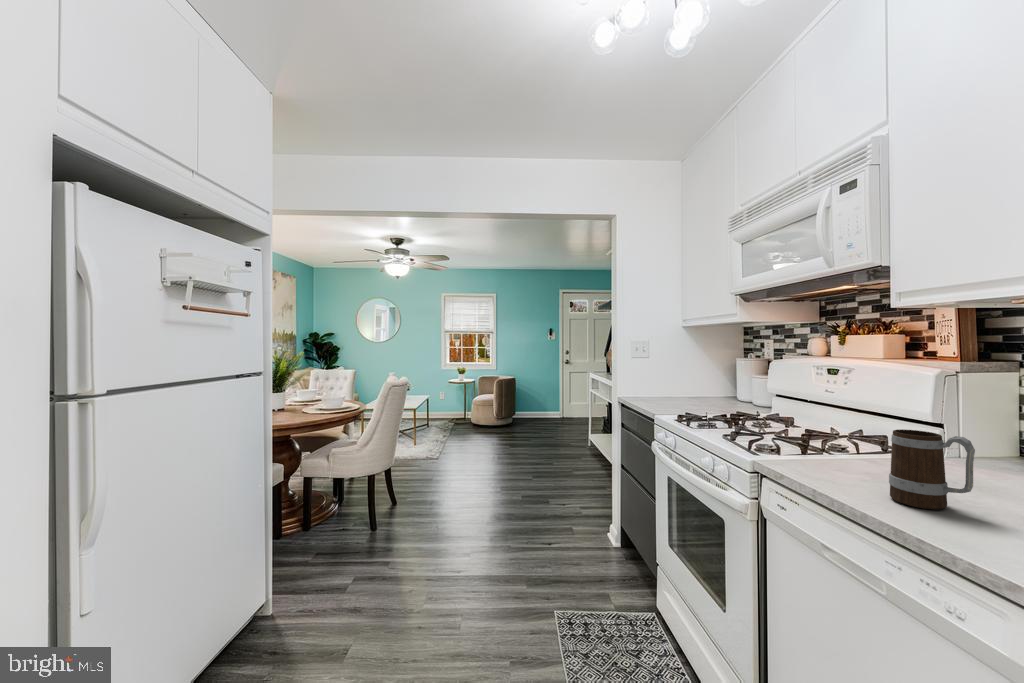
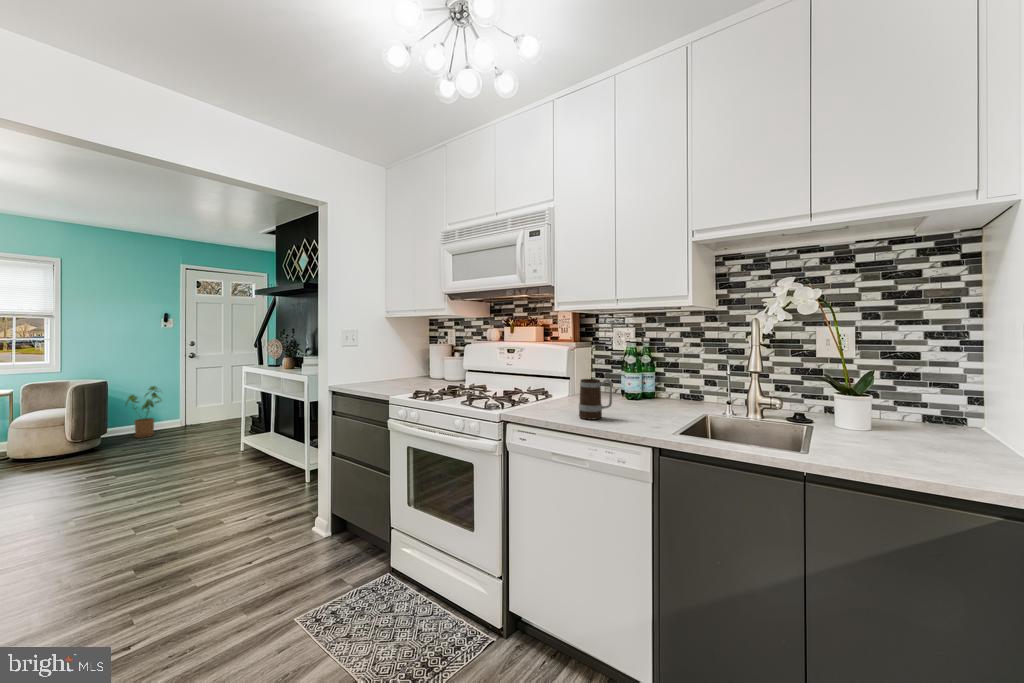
house plant: none [525,384,546,422] -> present [125,386,161,438]

